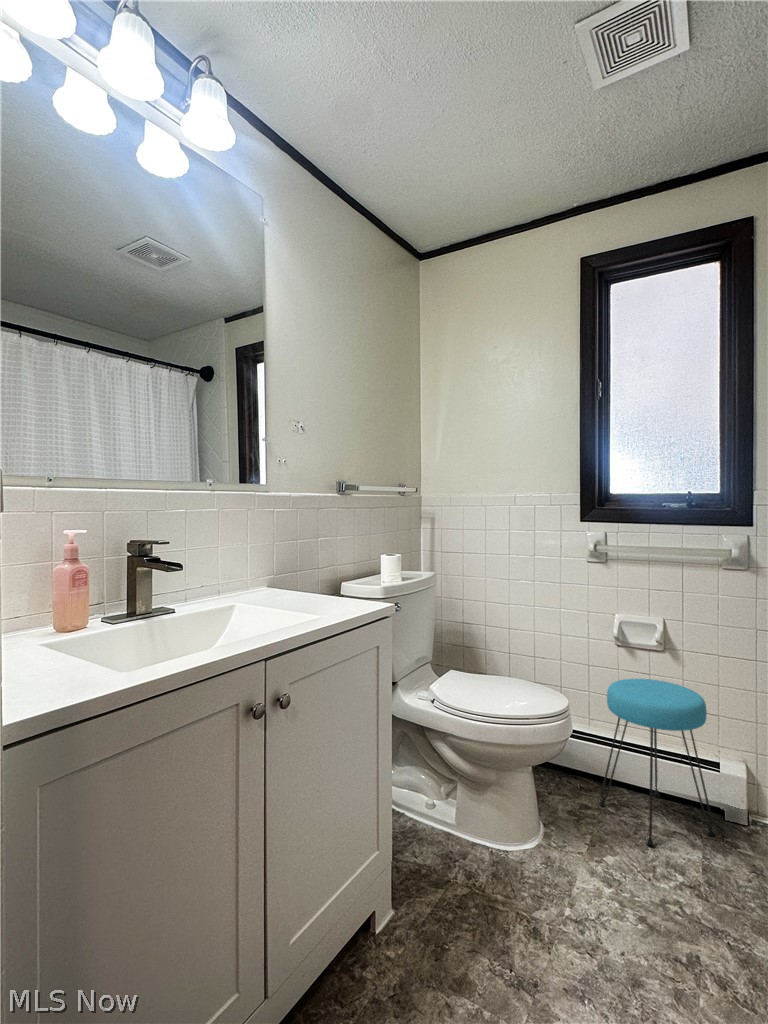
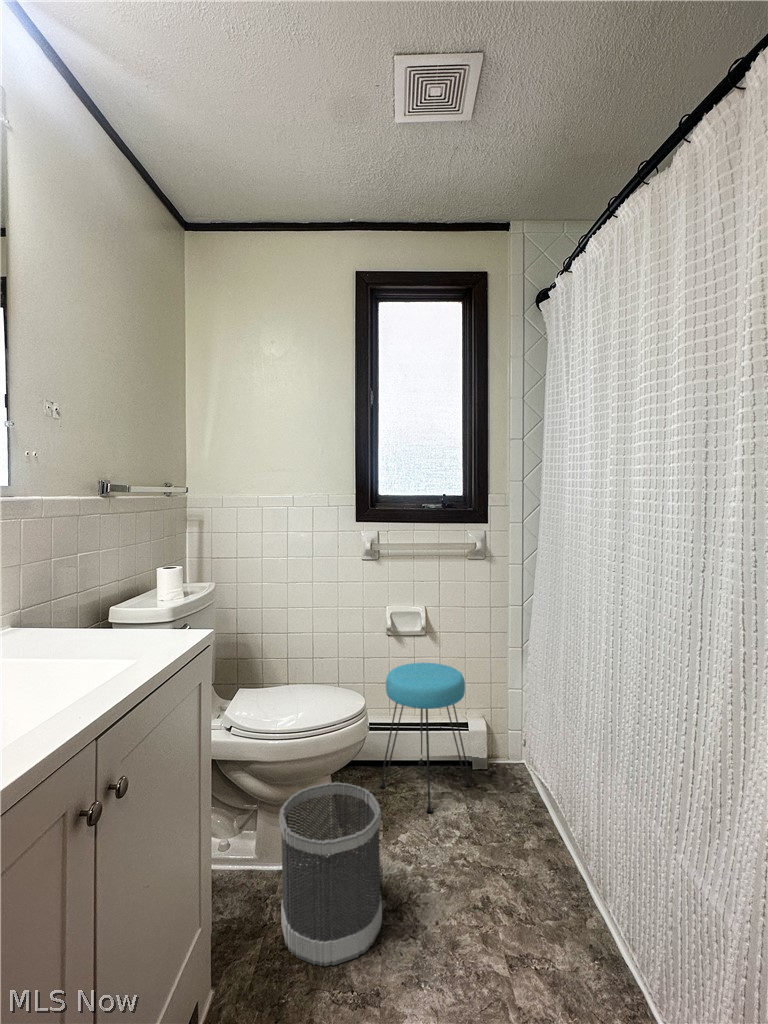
wastebasket: none [461,767,561,945] -> present [279,782,382,966]

